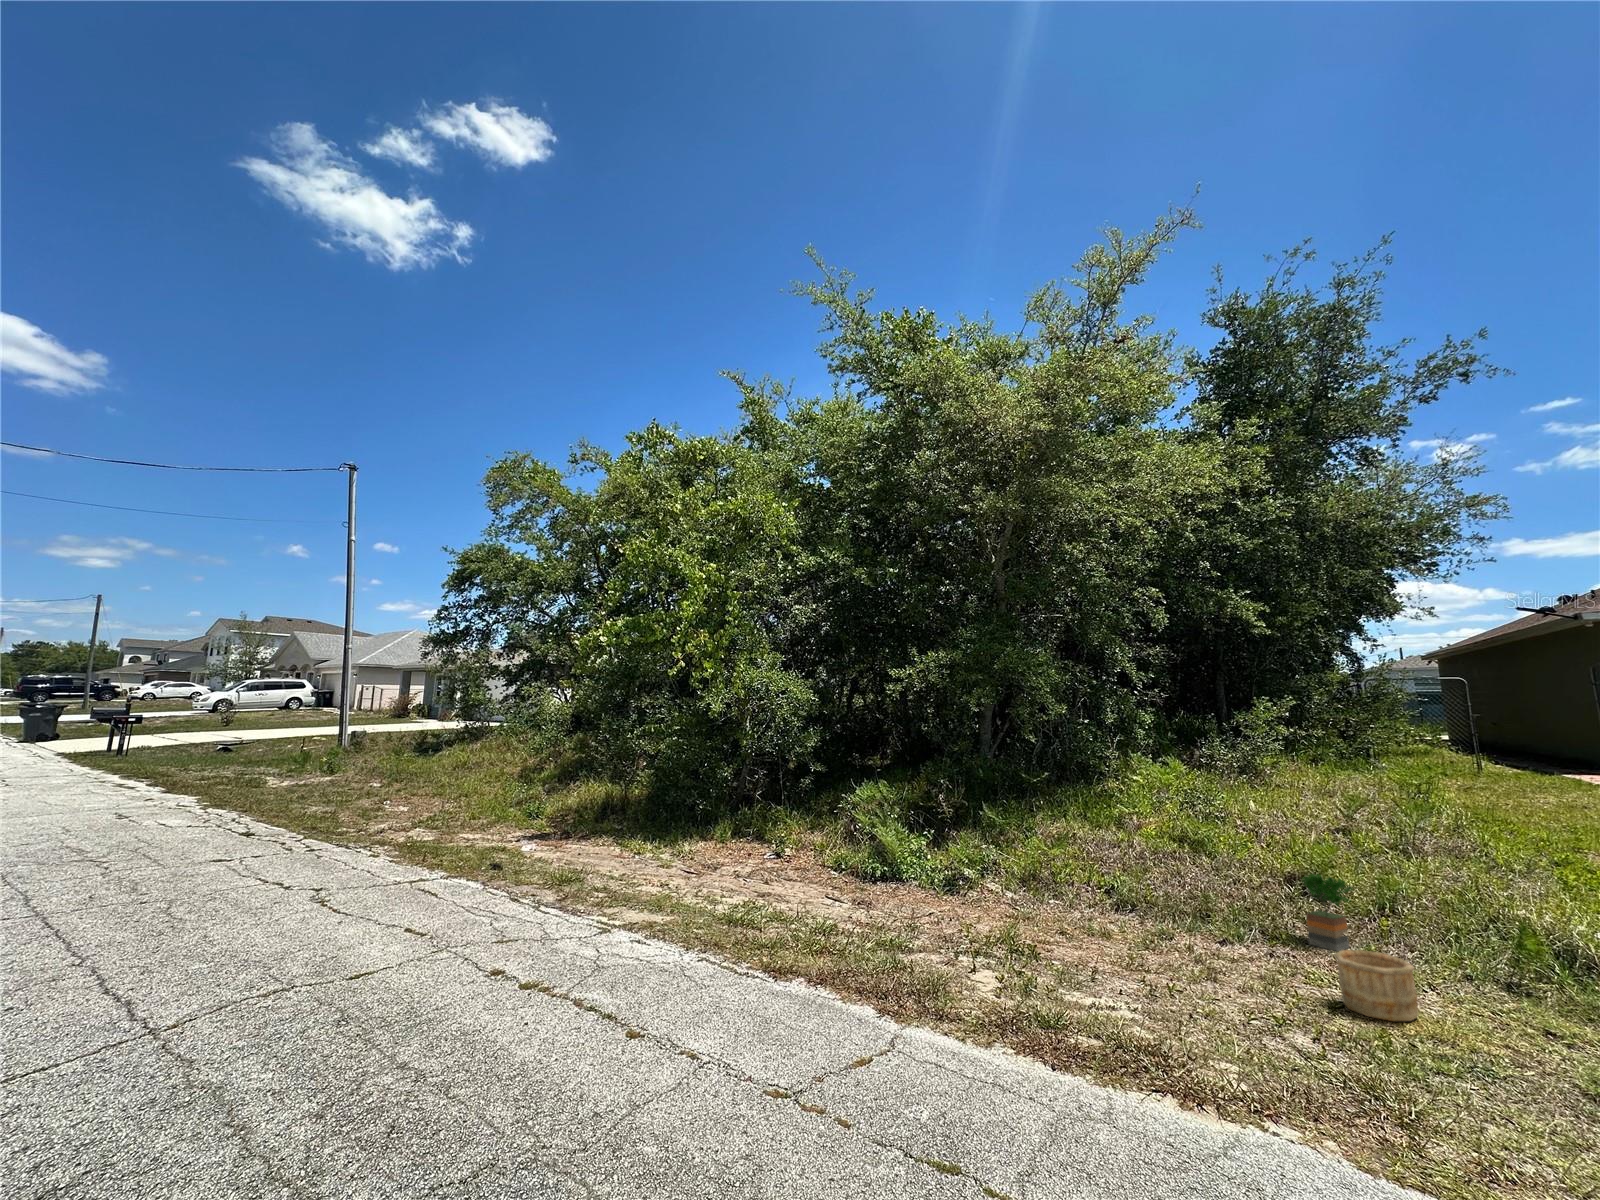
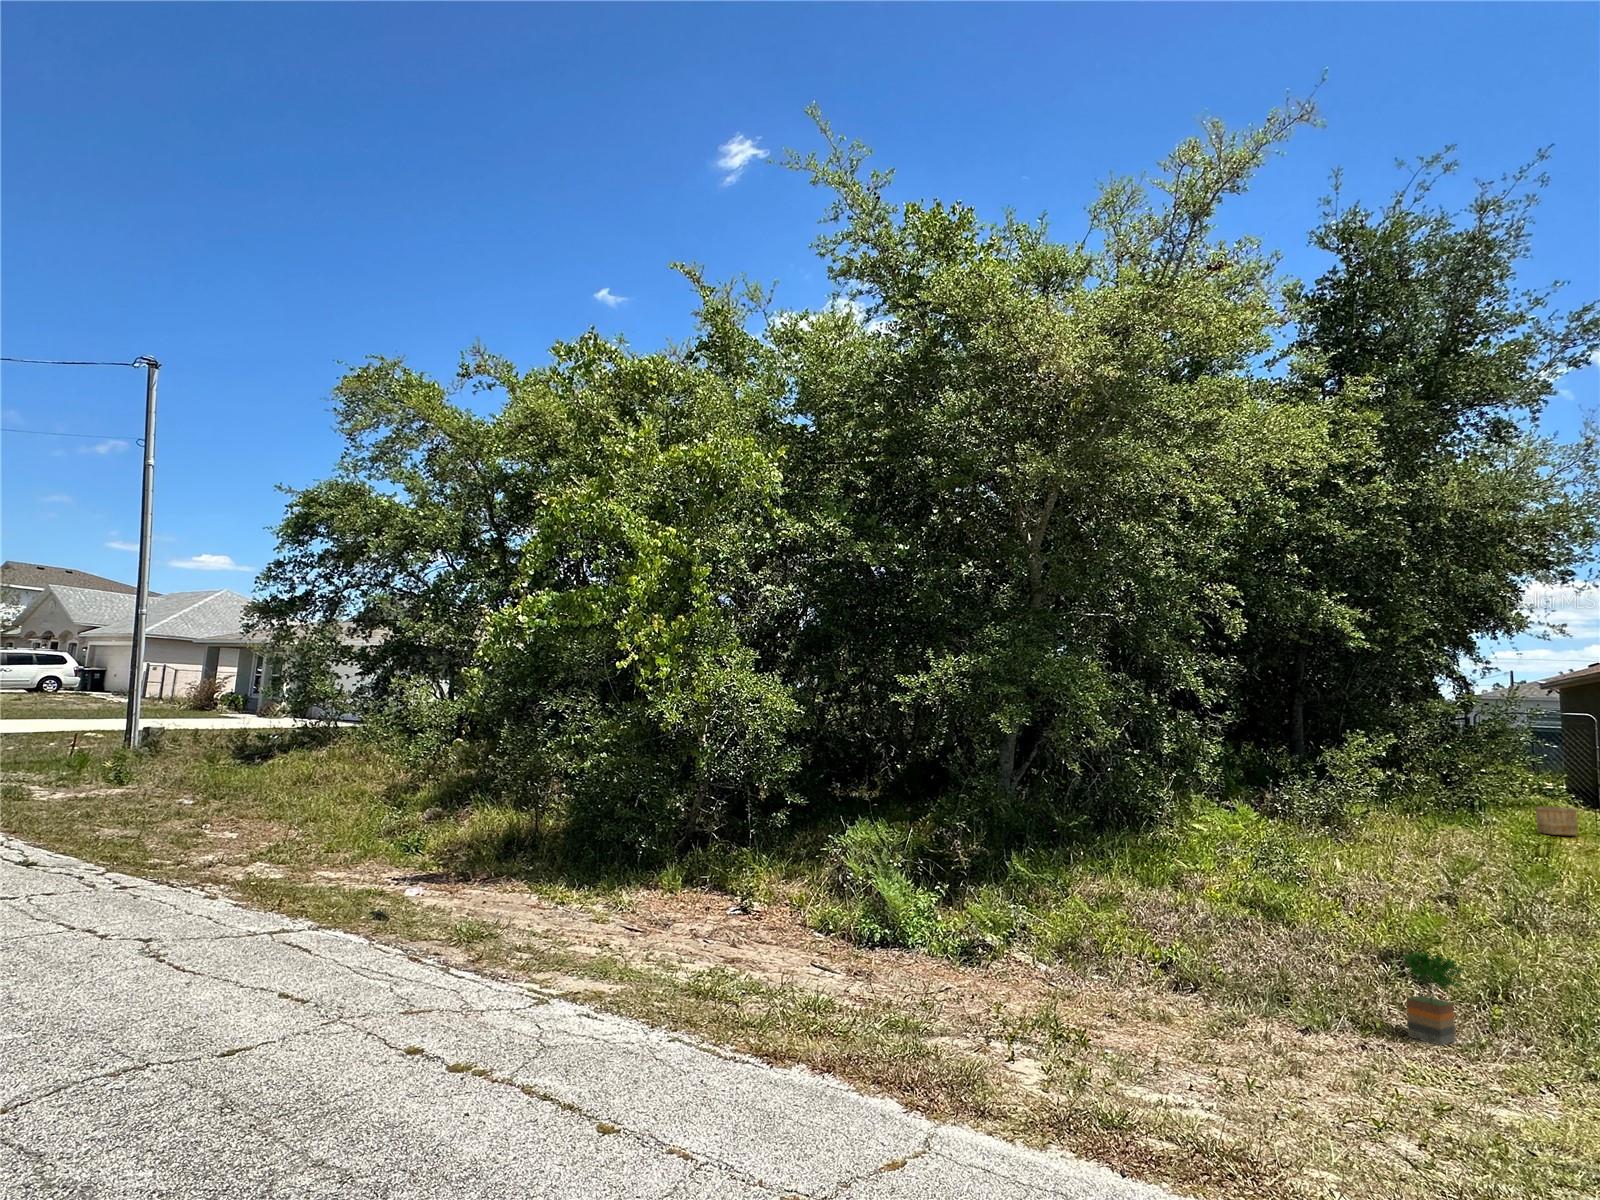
wooden bucket: present [1334,950,1418,1021] -> present [1535,806,1578,835]

